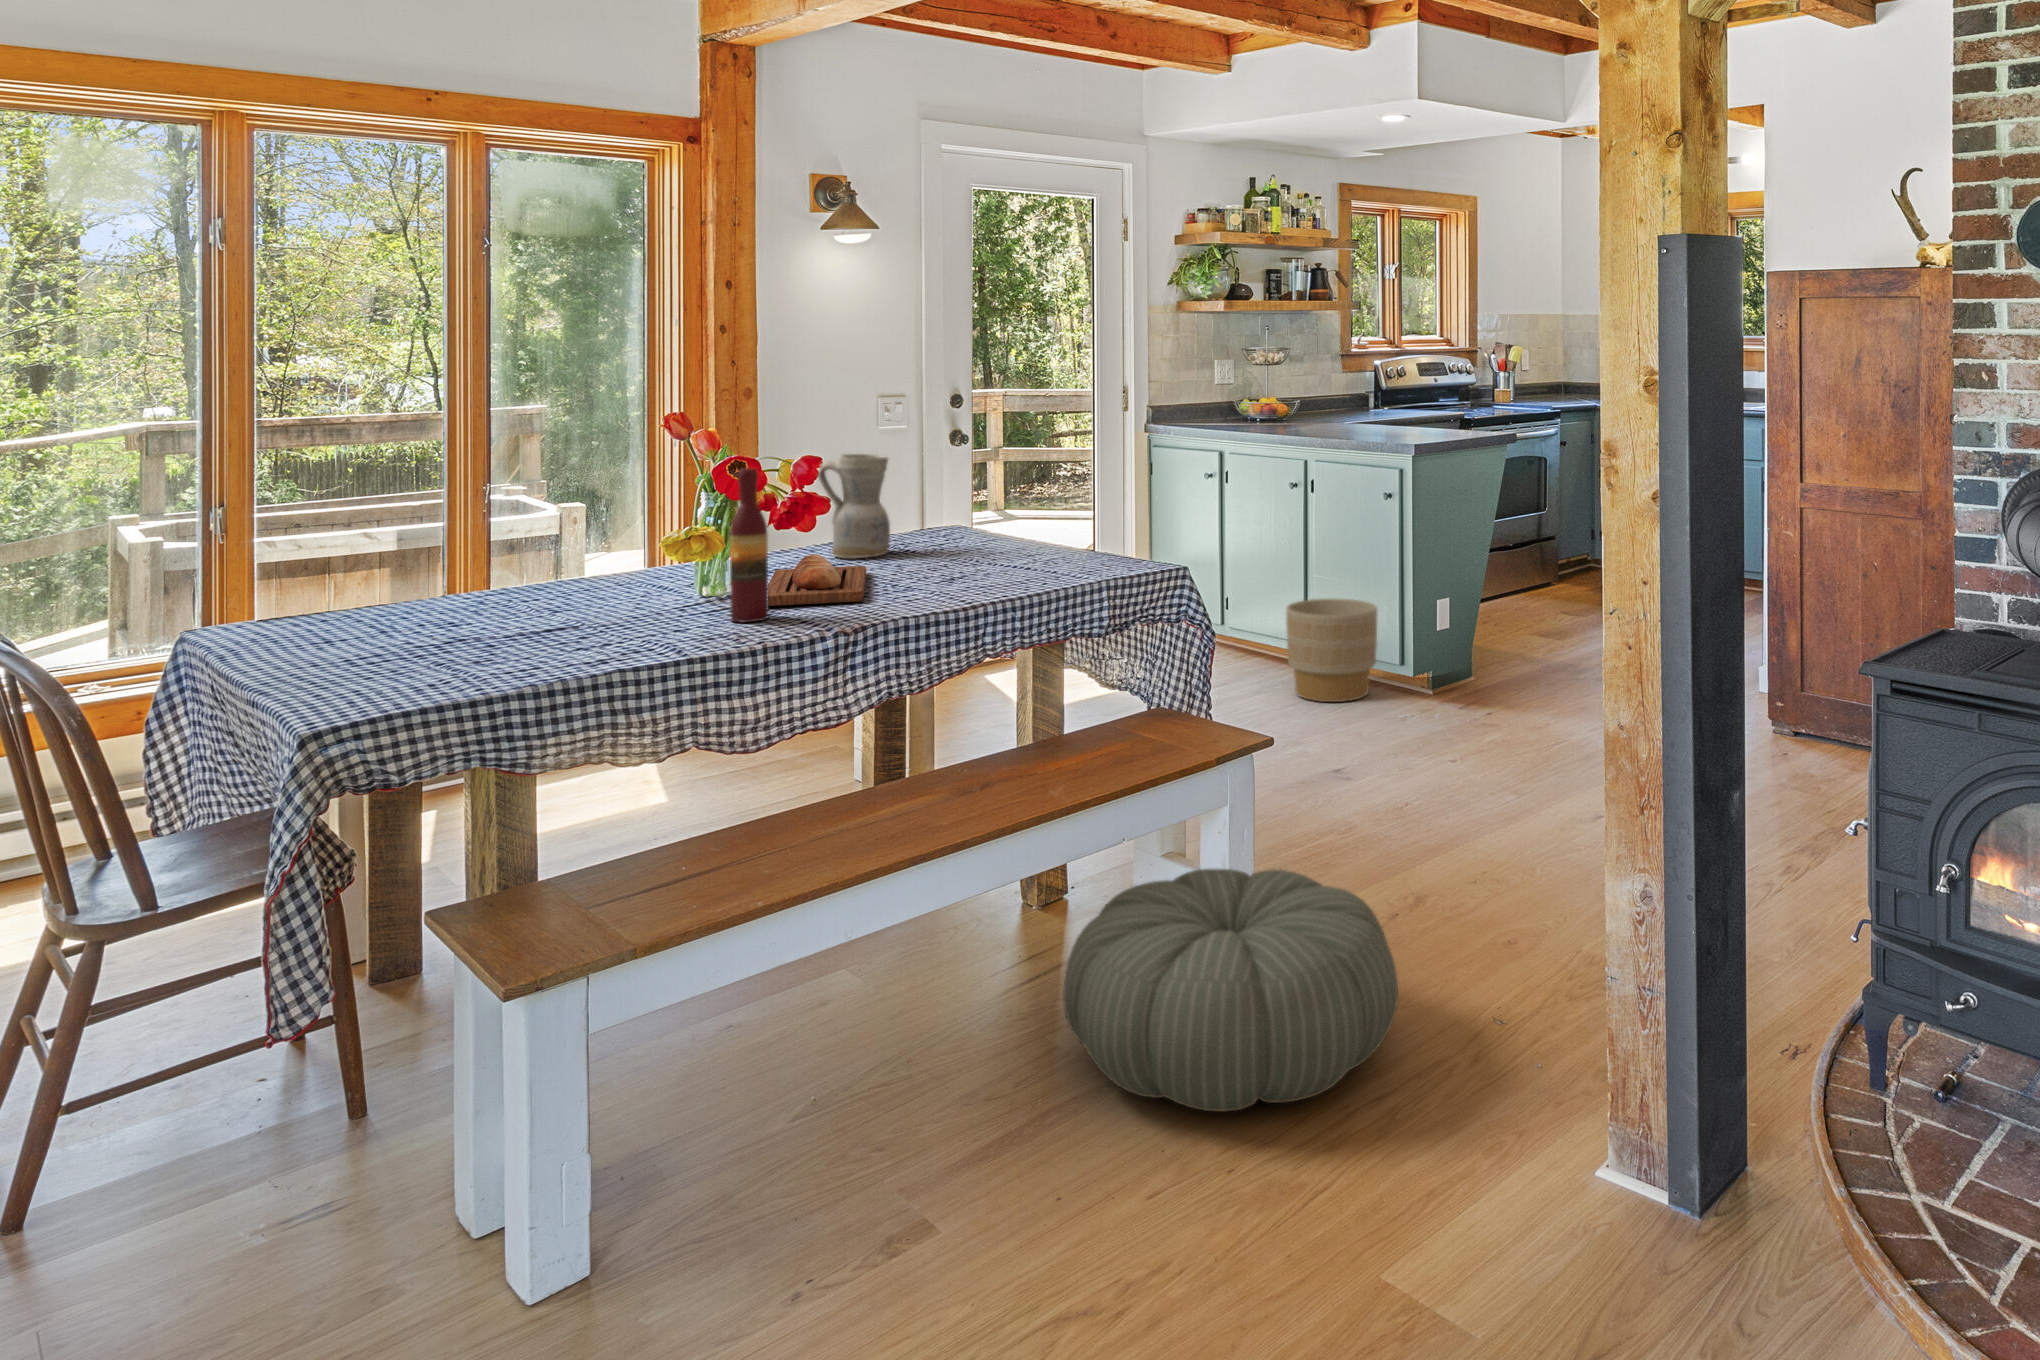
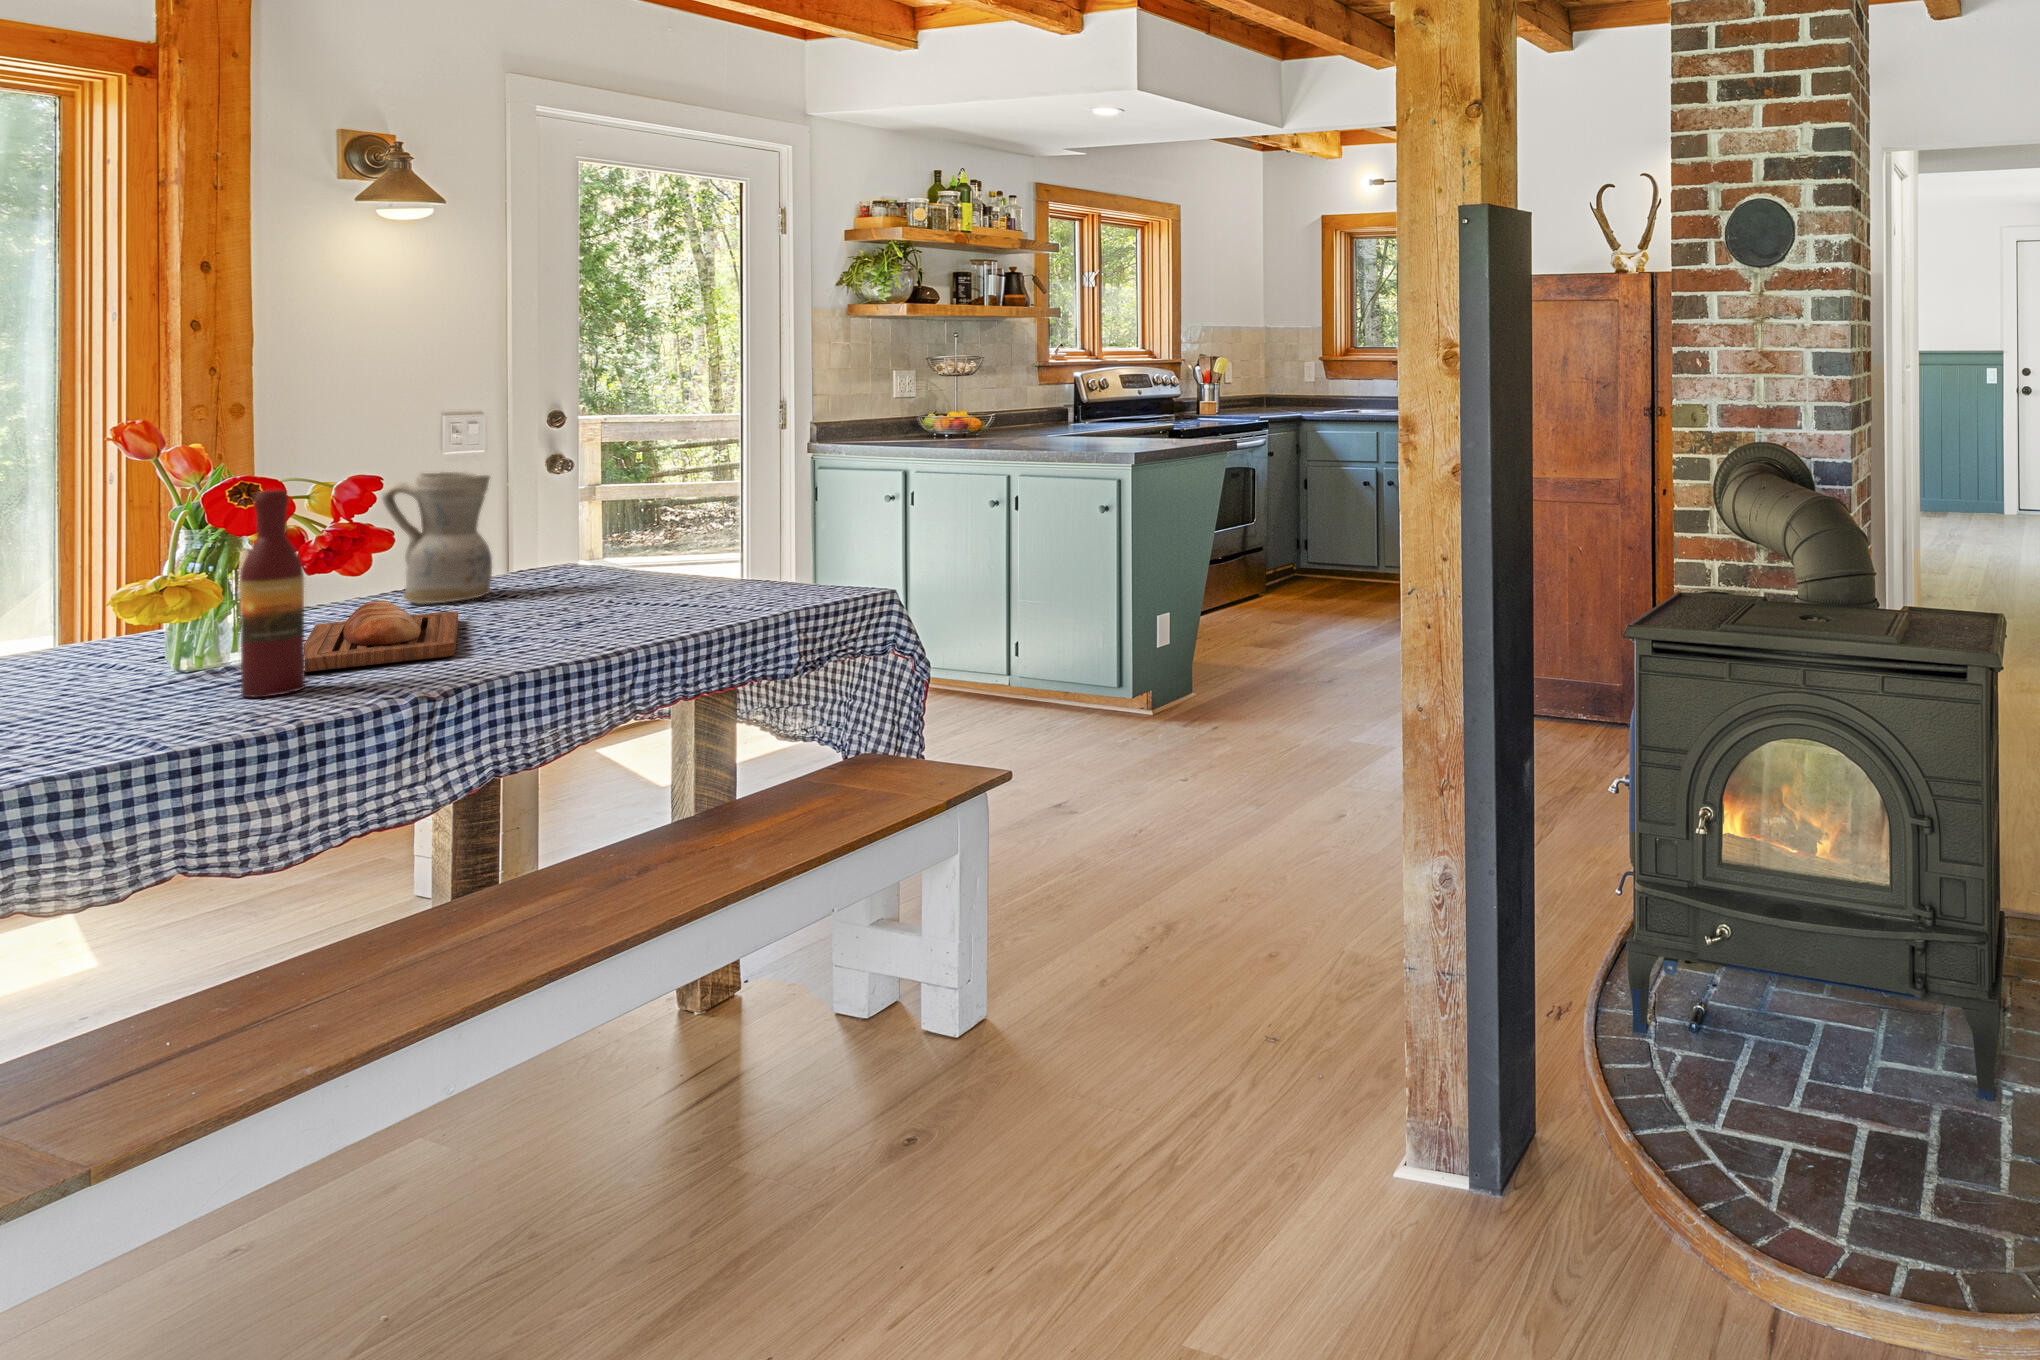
planter: present [1286,599,1377,702] -> none [992,613,1093,723]
pouf: present [1063,869,1398,1111] -> none [755,921,1172,1228]

